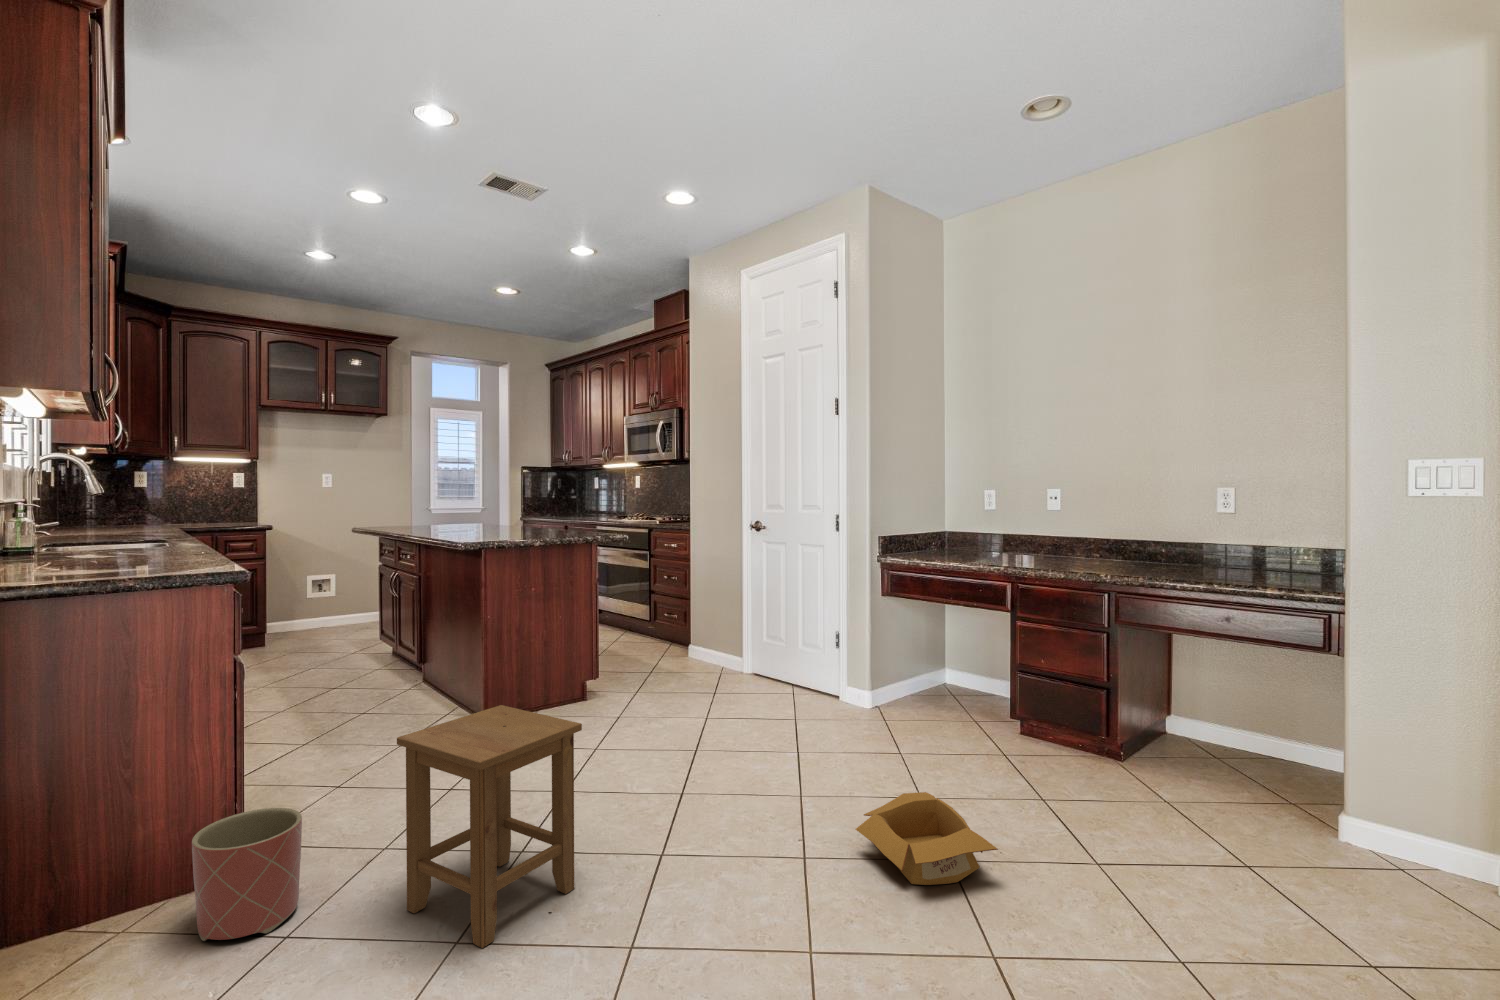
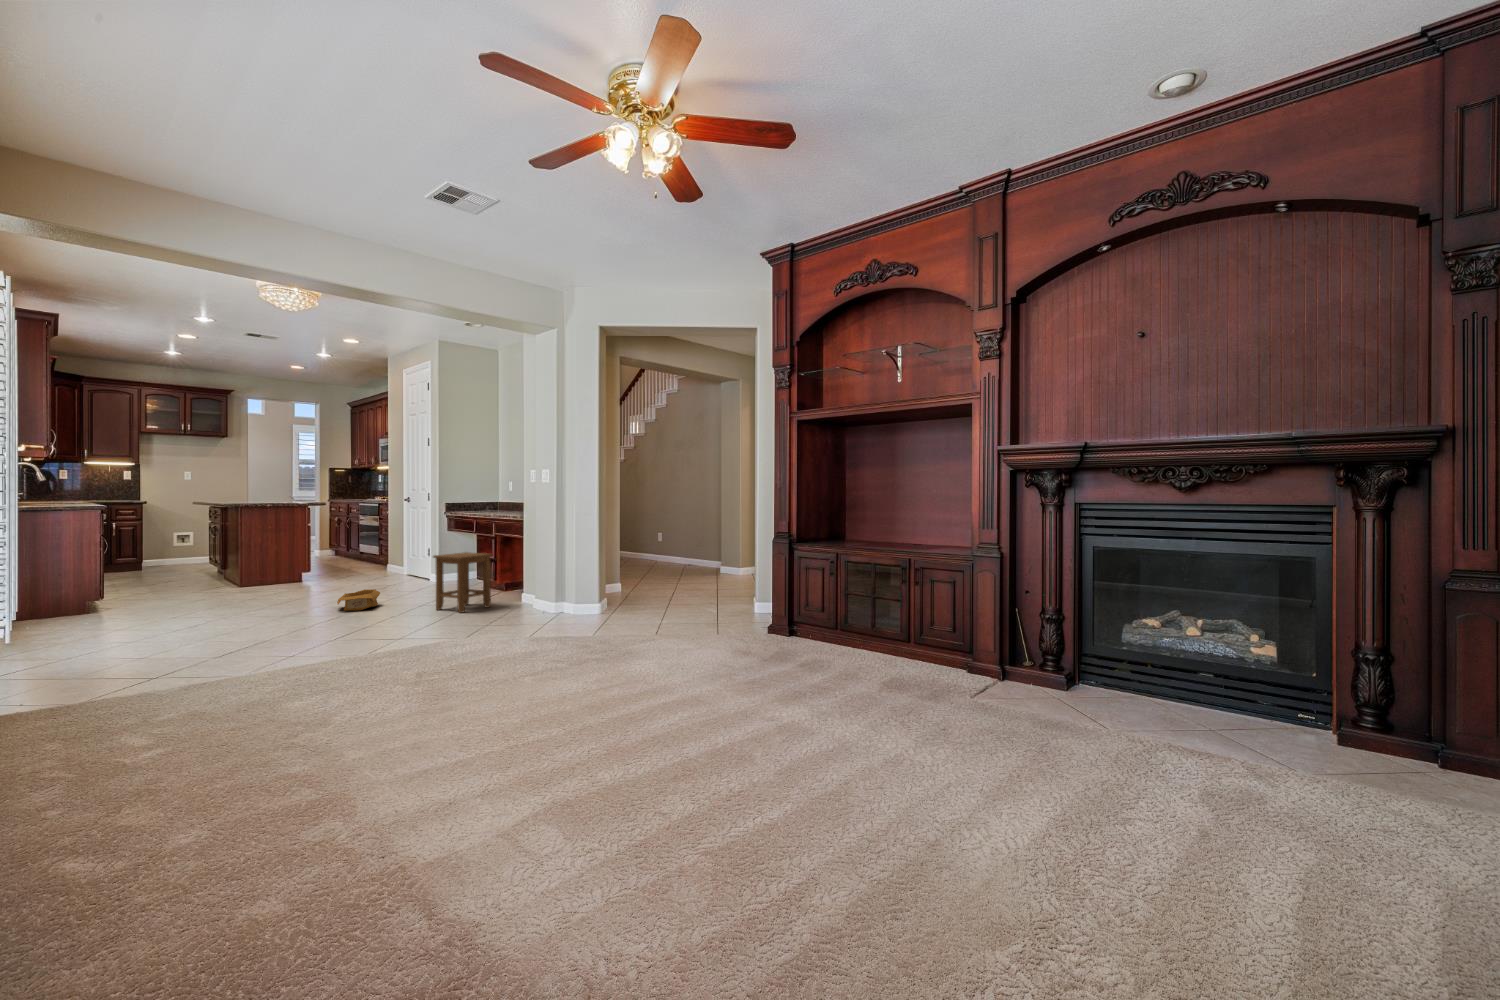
stool: present [397,705,582,948] -> present [433,552,493,613]
planter: present [192,808,302,941] -> none [78,586,120,620]

